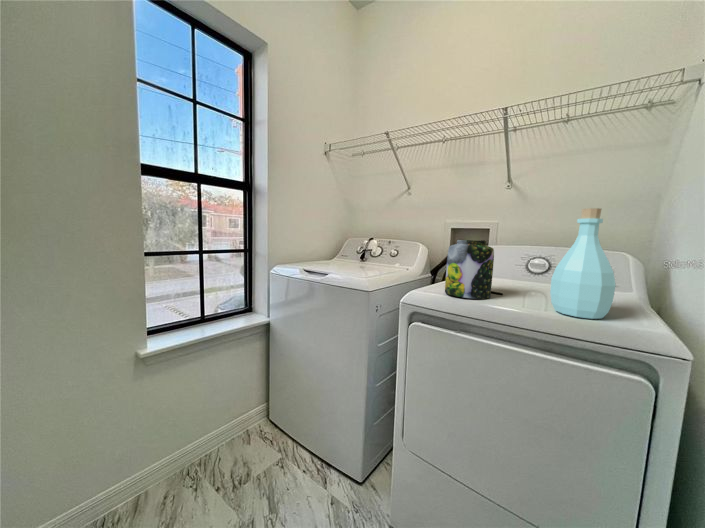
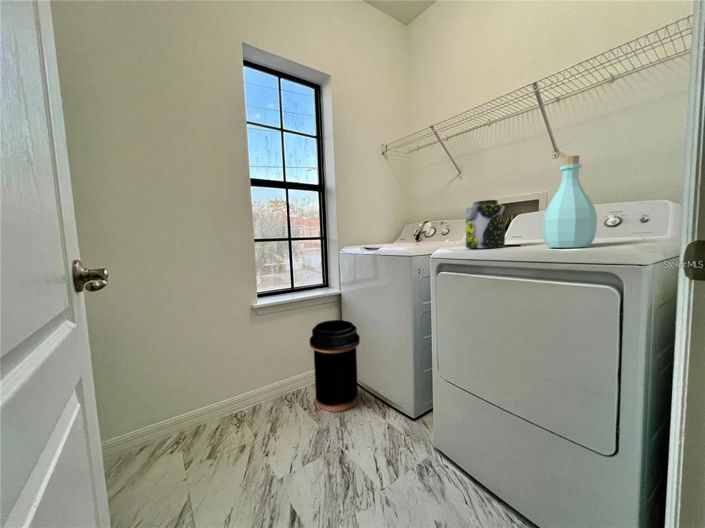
trash can: none [227,361,295,487] -> present [310,320,360,412]

